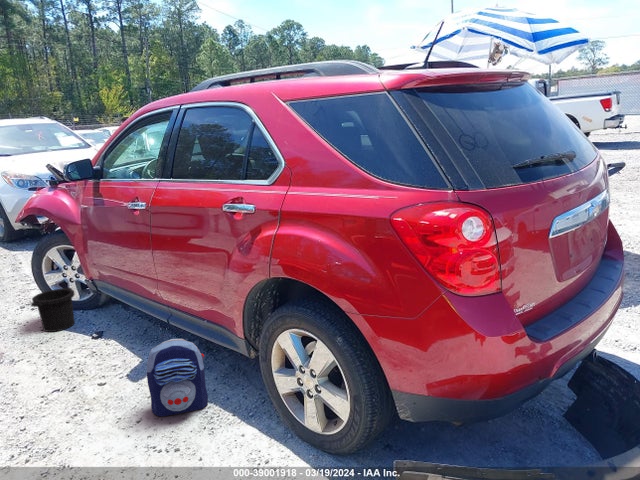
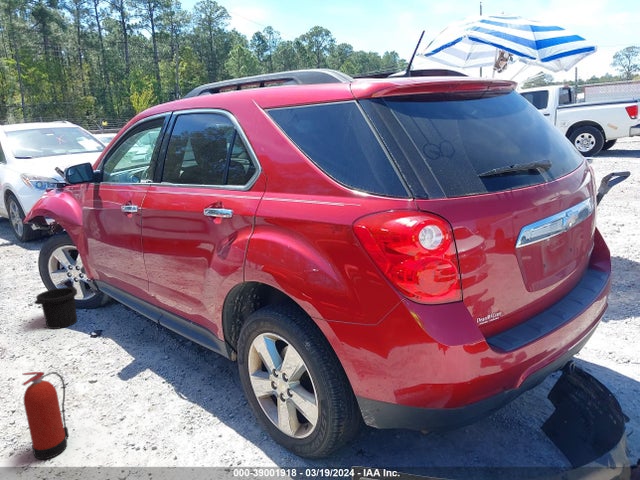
backpack: present [147,339,208,416] -> none [131,339,191,415]
fire extinguisher: none [39,375,85,465] -> present [23,372,69,459]

